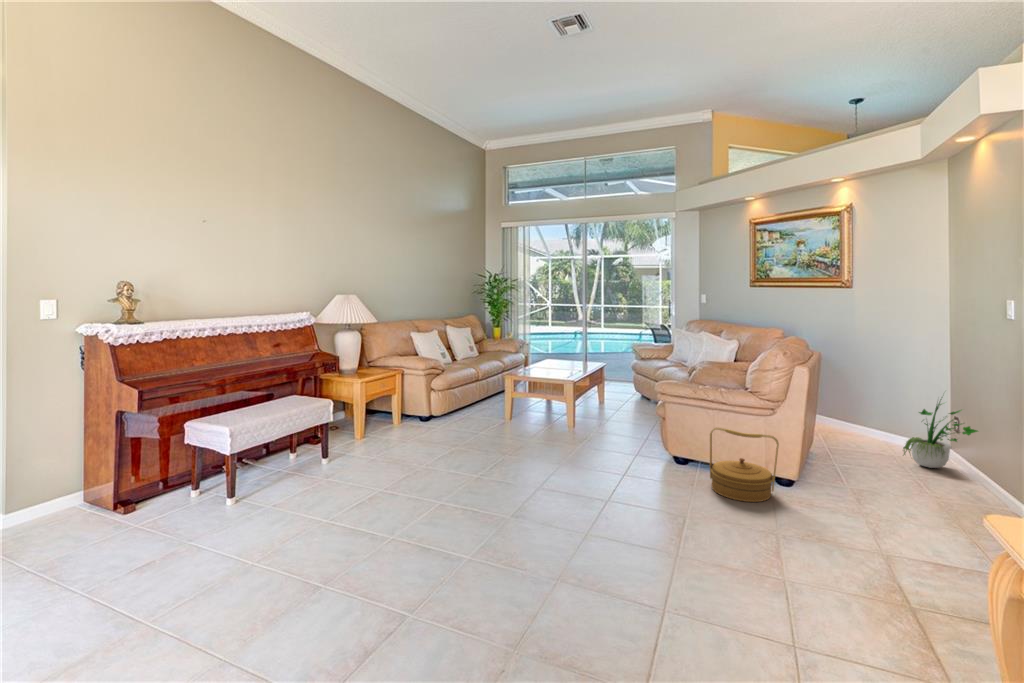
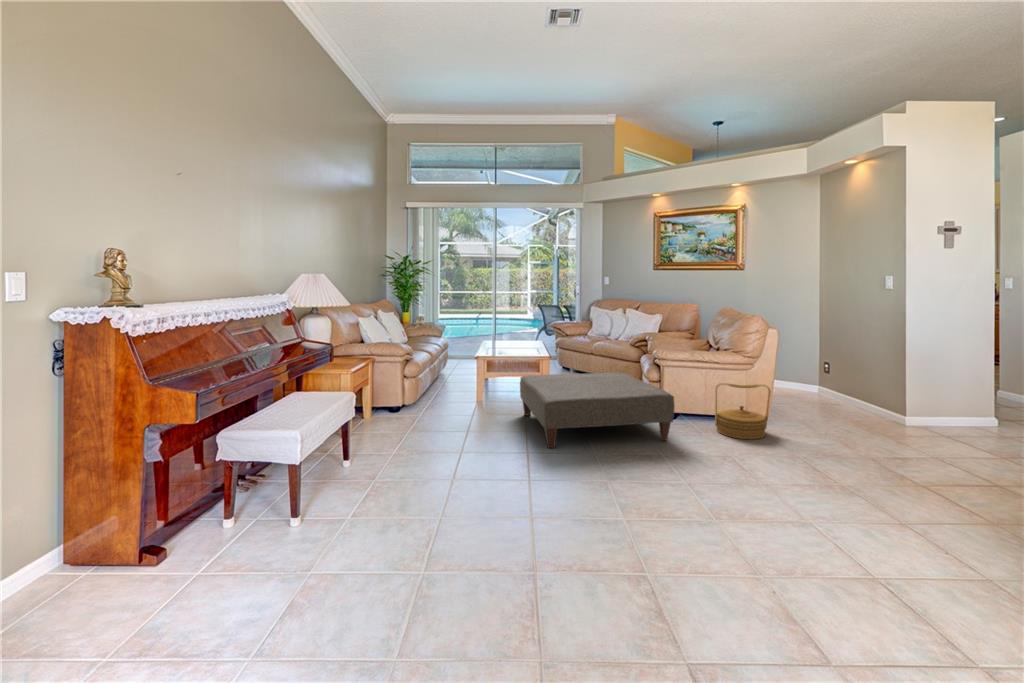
ottoman: none [494,398,641,486] -> present [520,373,674,448]
potted plant: present [903,399,978,468] -> none [802,341,855,401]

